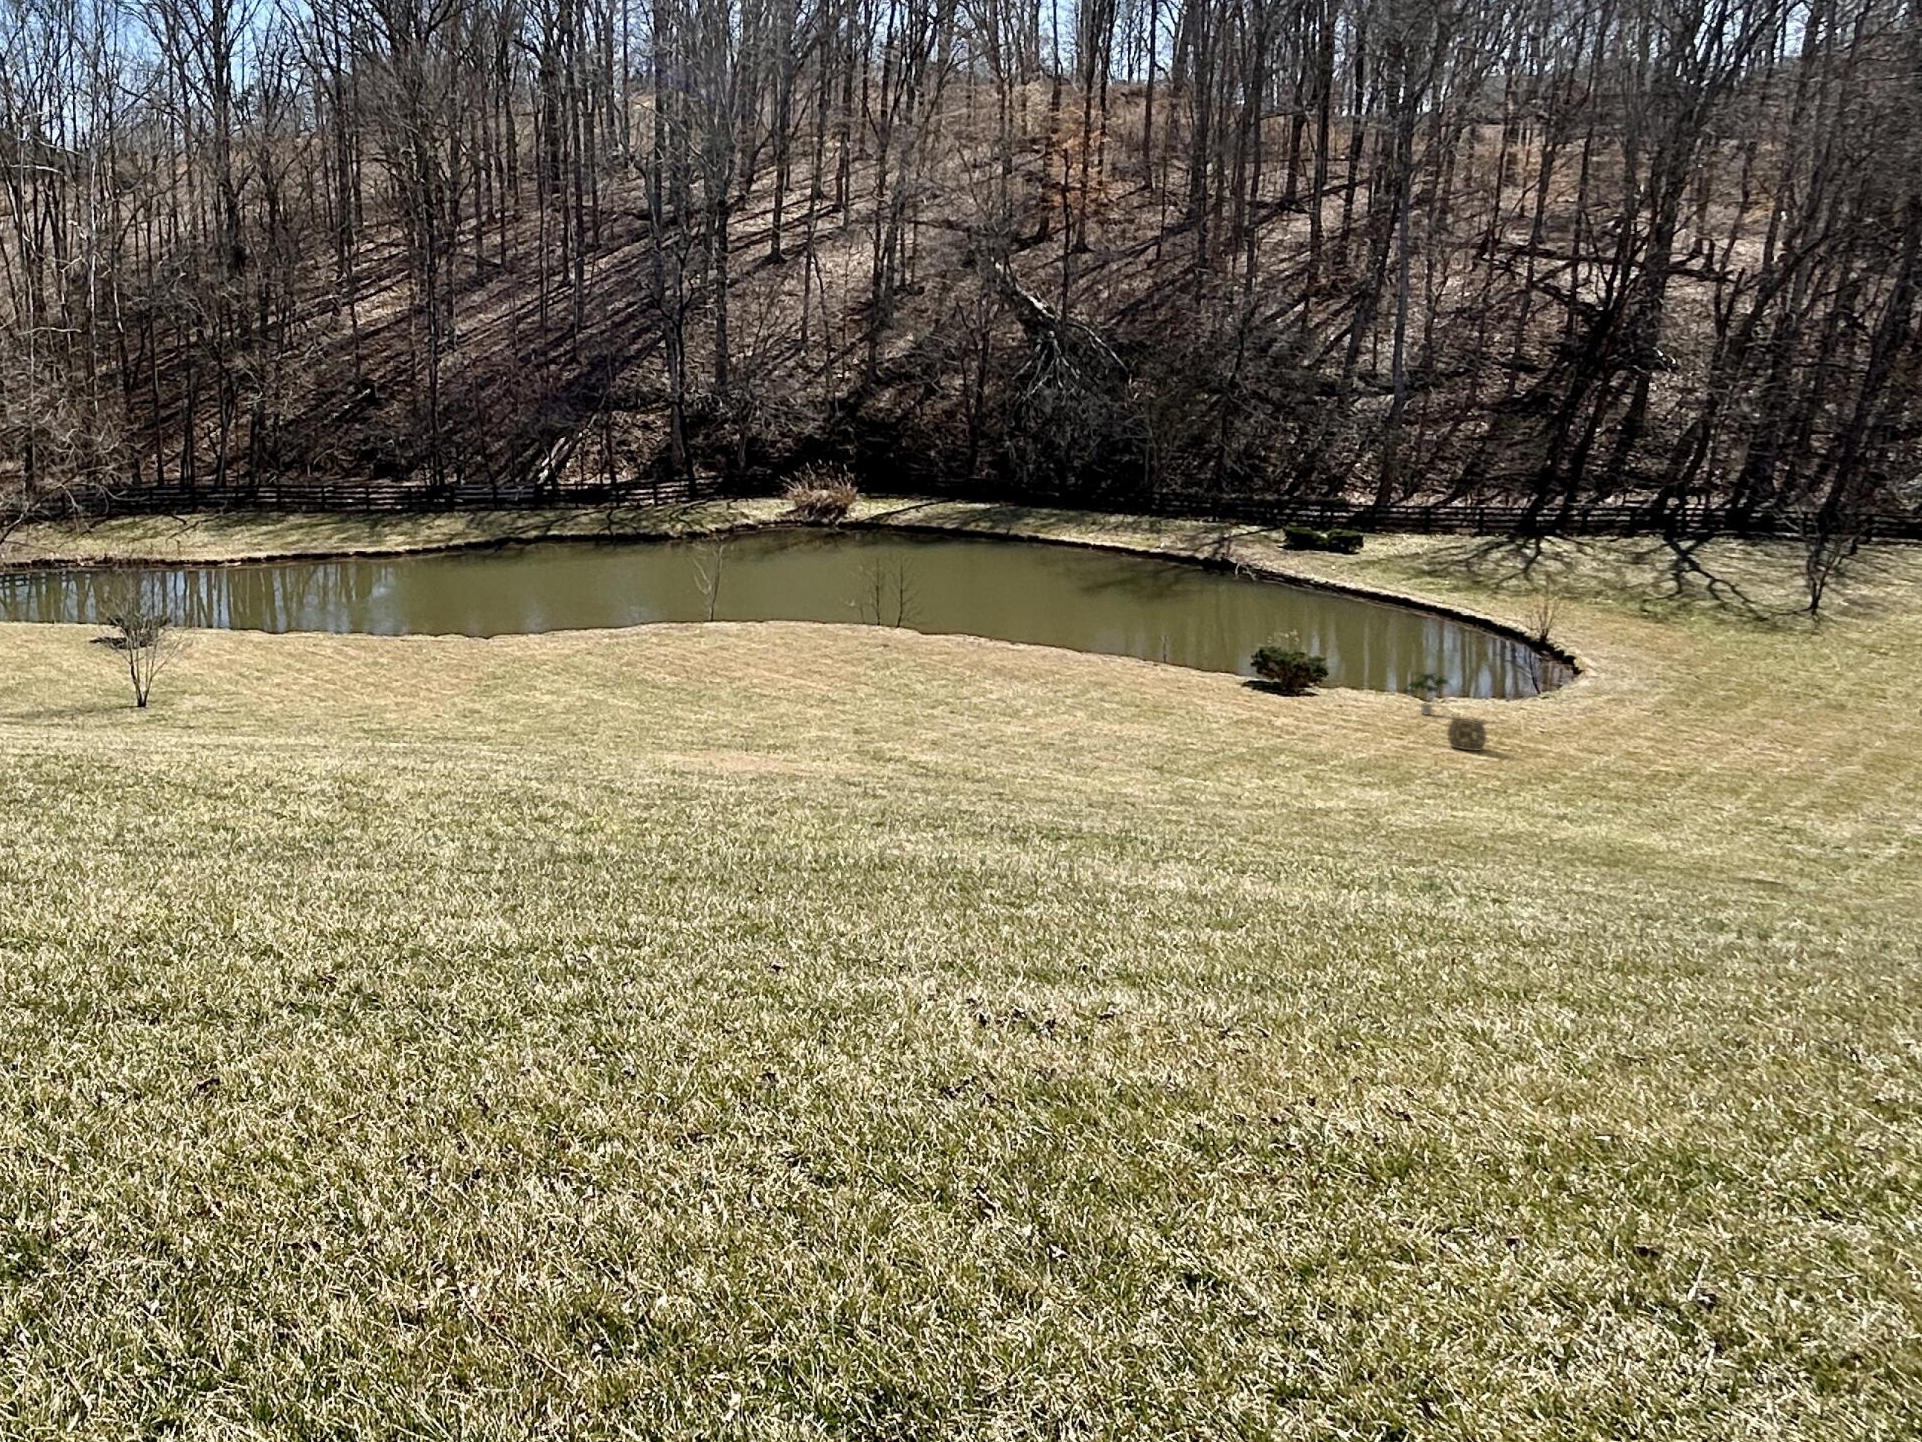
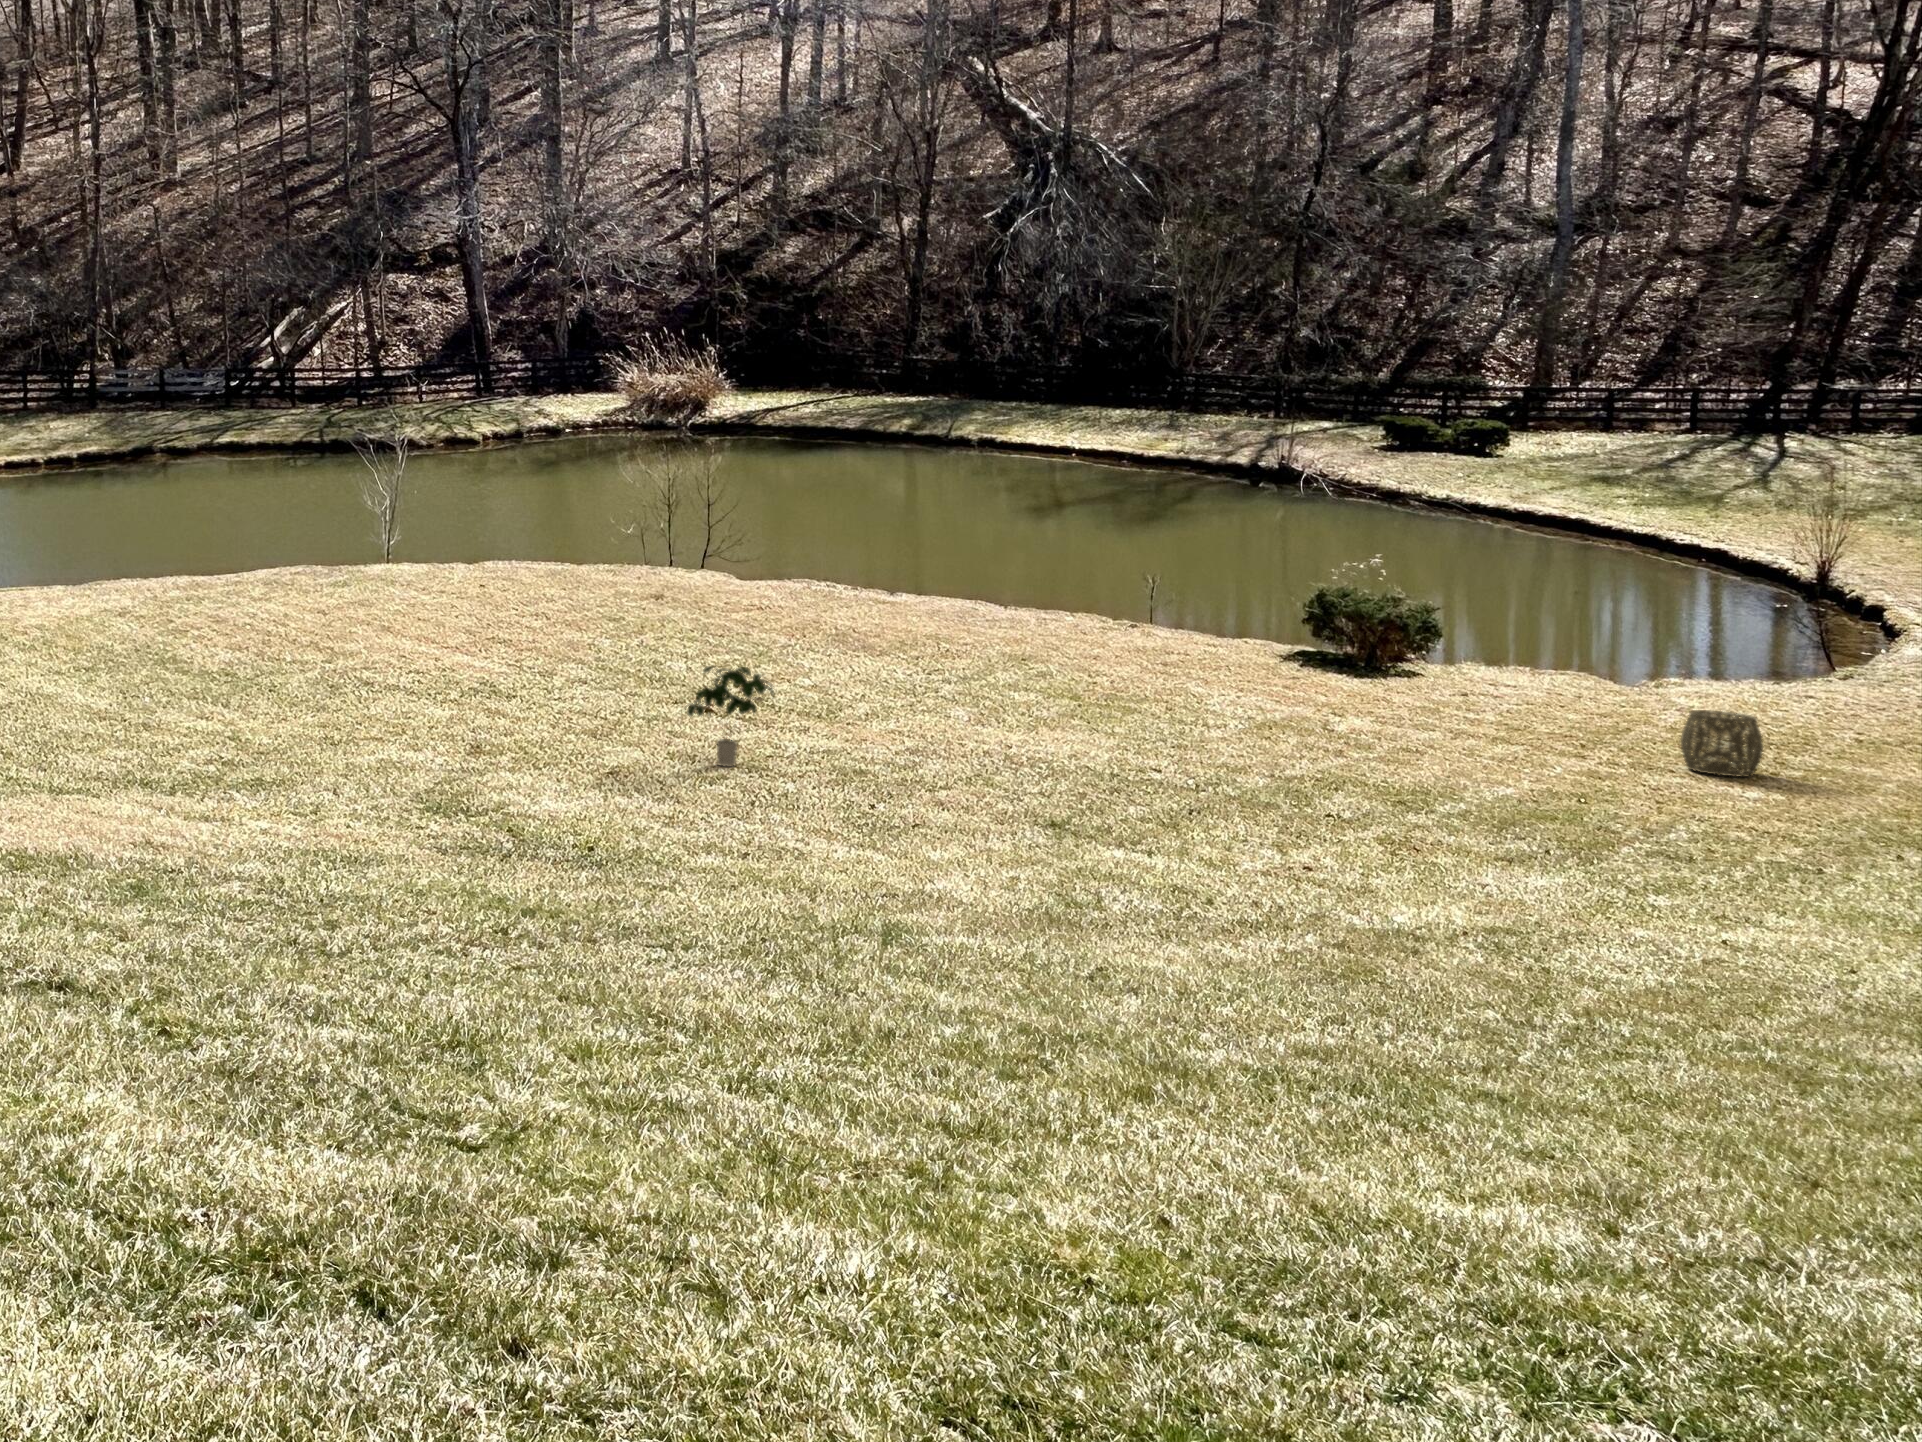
potted plant: present [1404,674,1449,715] -> present [685,666,774,767]

